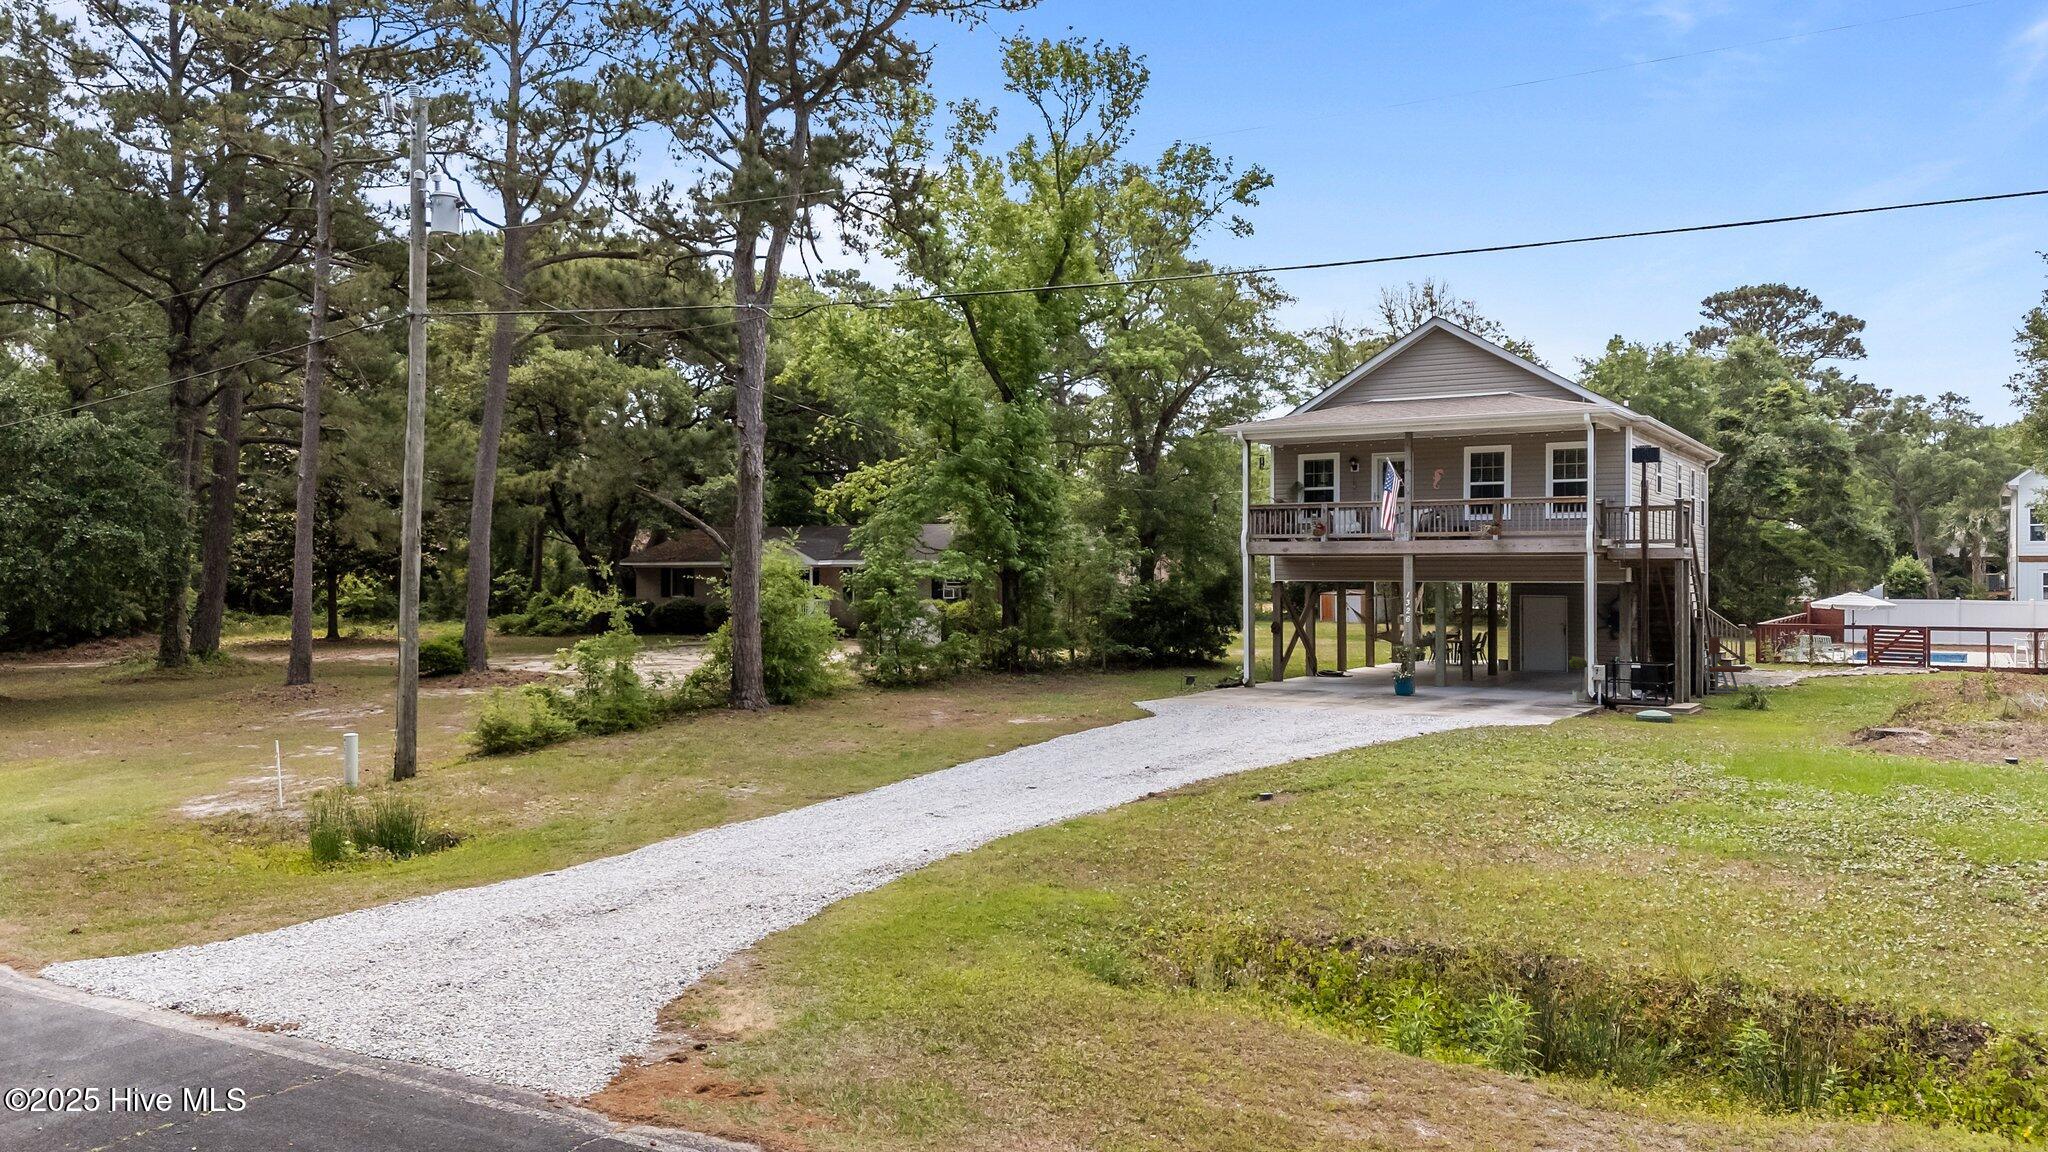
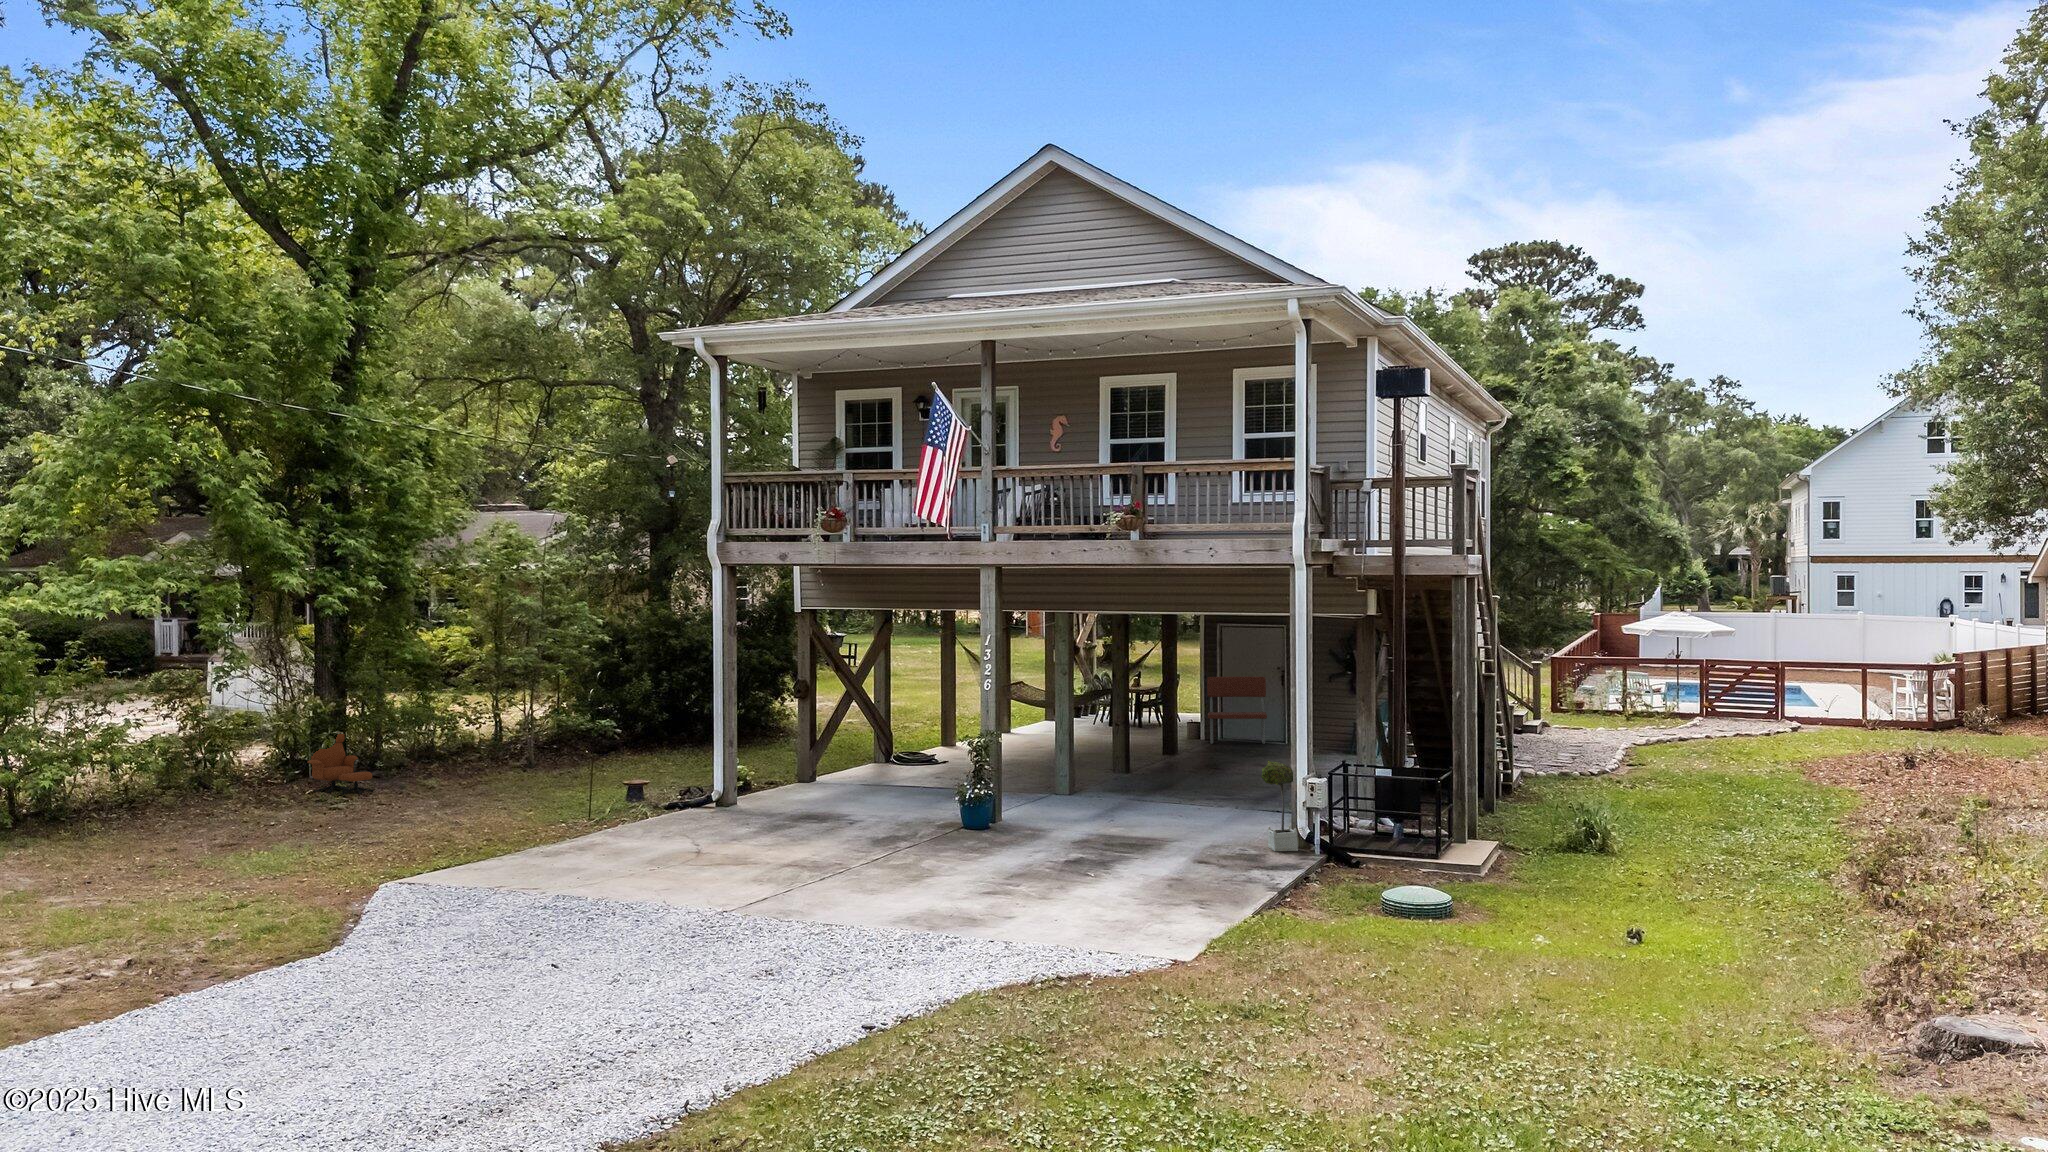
bench: present [1706,637,1747,694] -> present [1207,676,1267,744]
lounge chair: none [996,650,1032,683] -> present [307,734,373,794]

